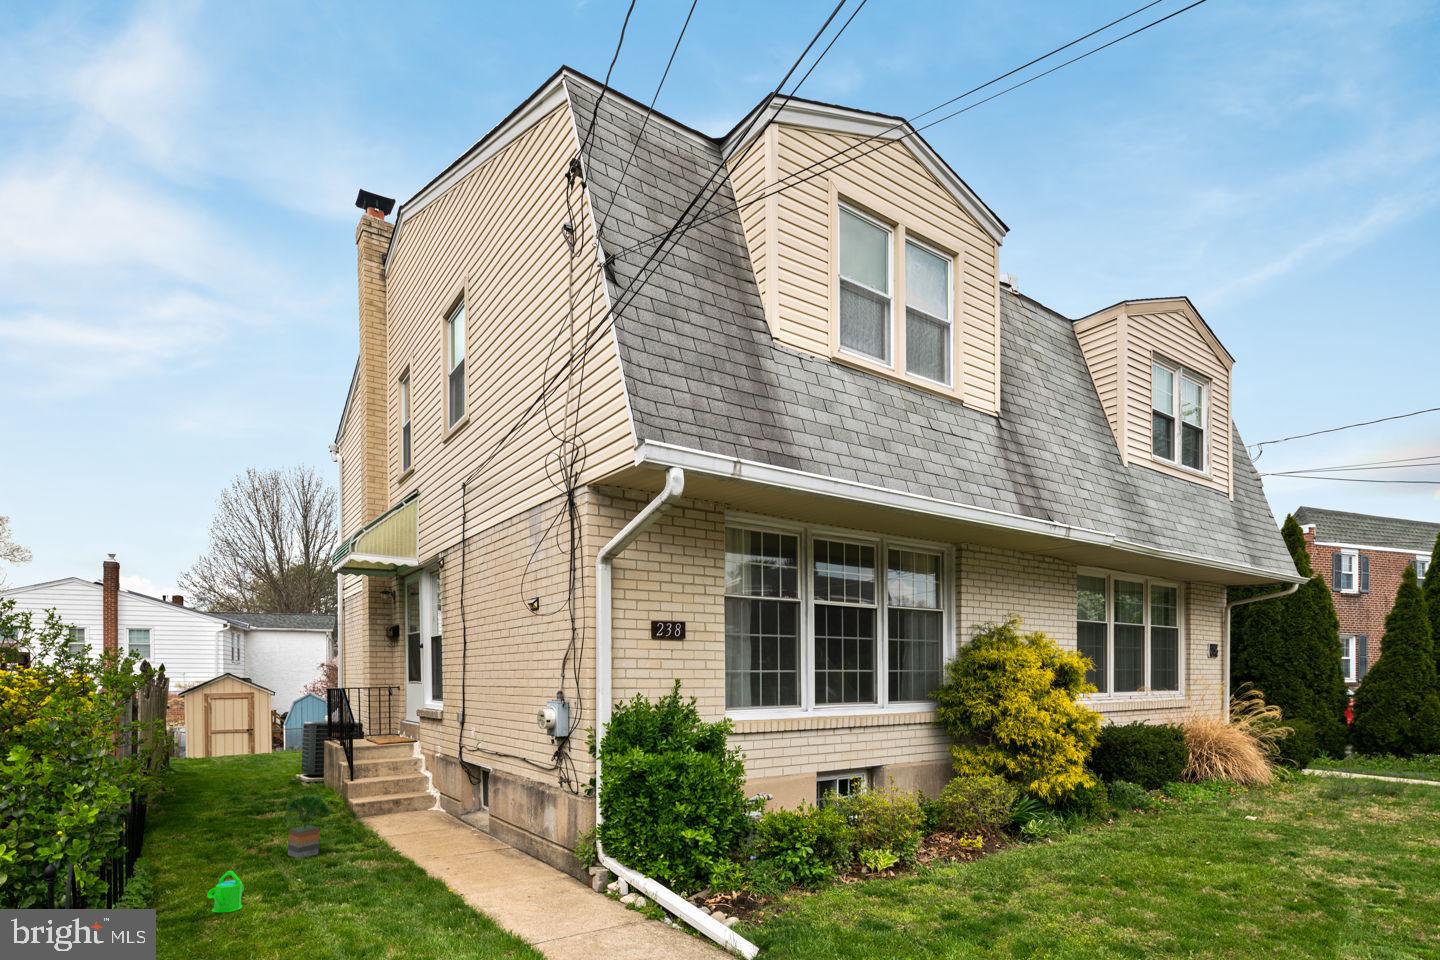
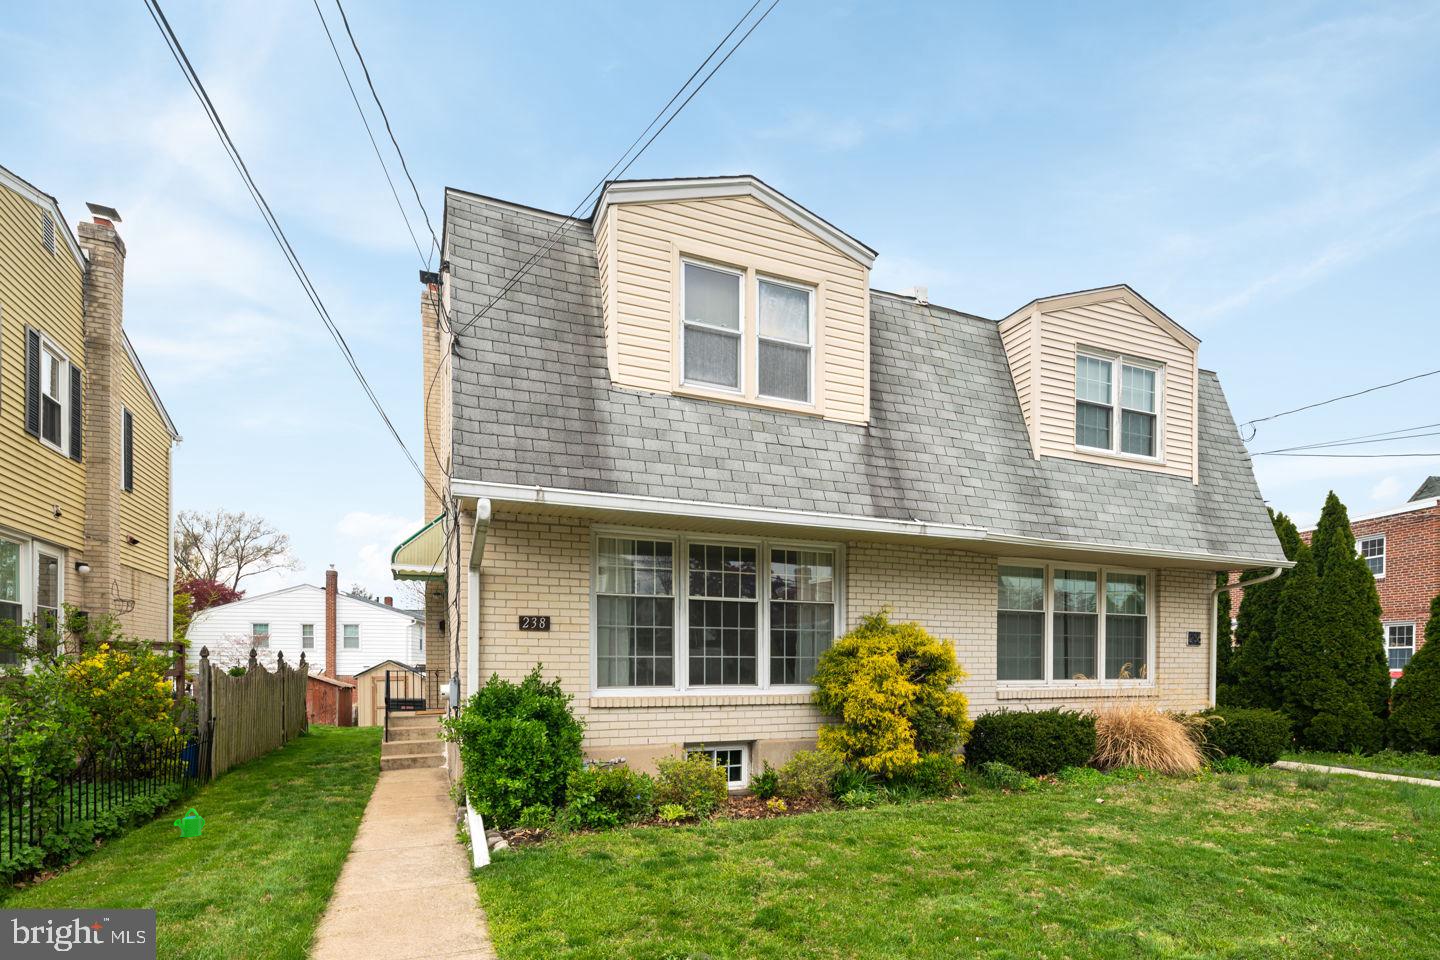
potted tree: present [287,795,330,858] -> none [261,764,296,812]

